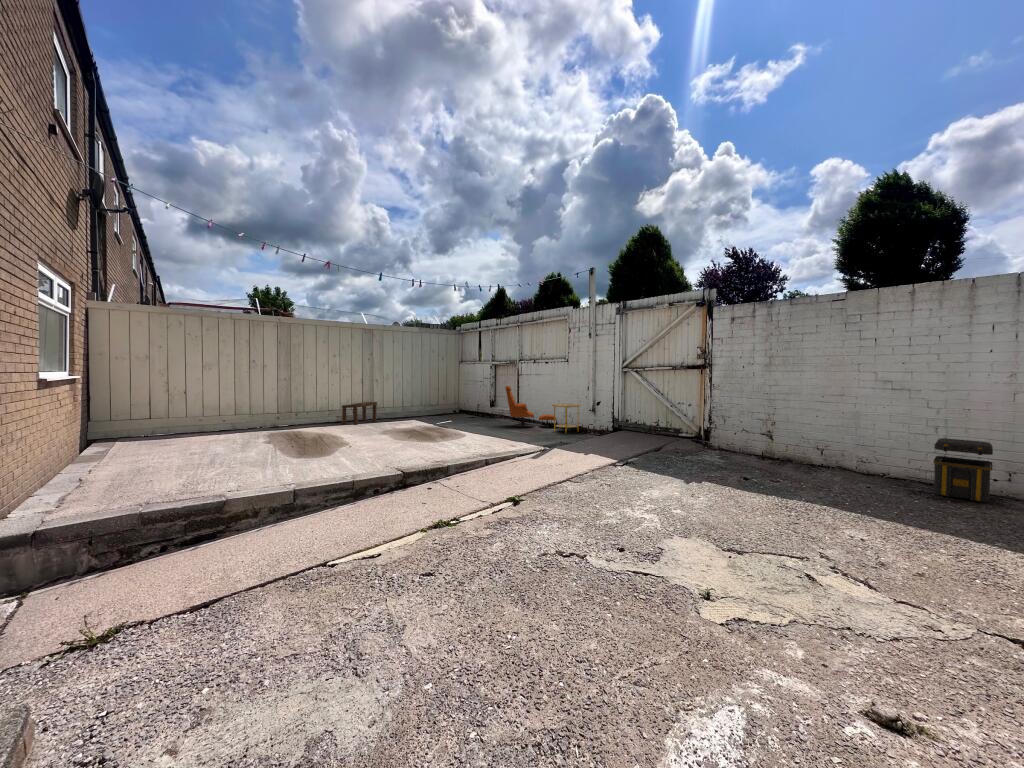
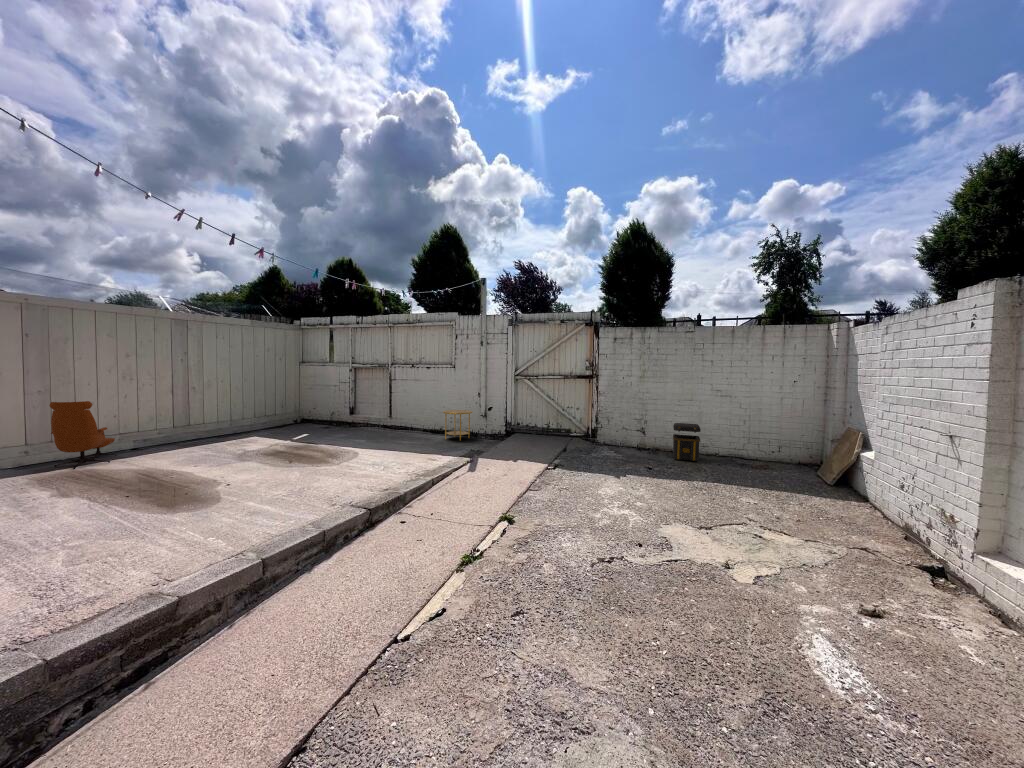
lounge chair: present [505,386,556,428] -> present [49,401,116,469]
bench: present [342,402,377,425] -> none [150,416,202,451]
toolbox: present [934,438,993,502] -> present [673,423,701,461]

